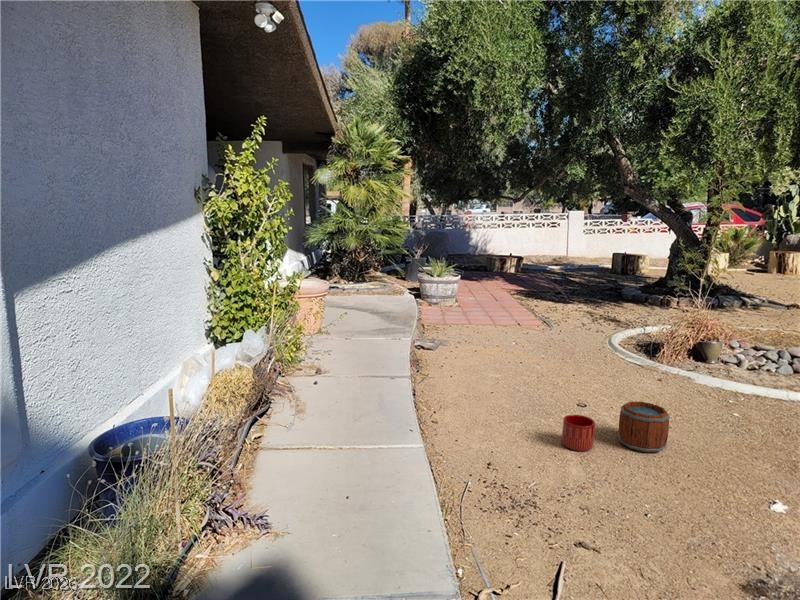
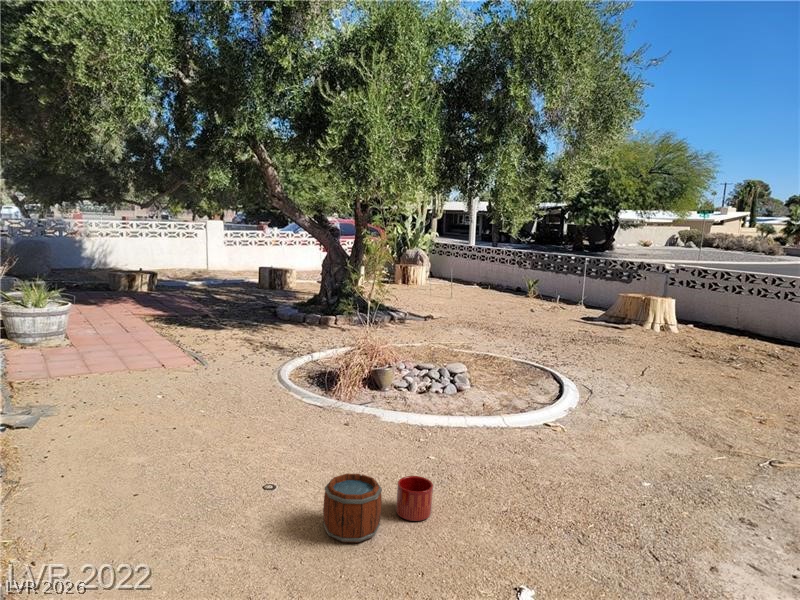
planter: present [562,415,595,451] -> present [396,476,433,521]

